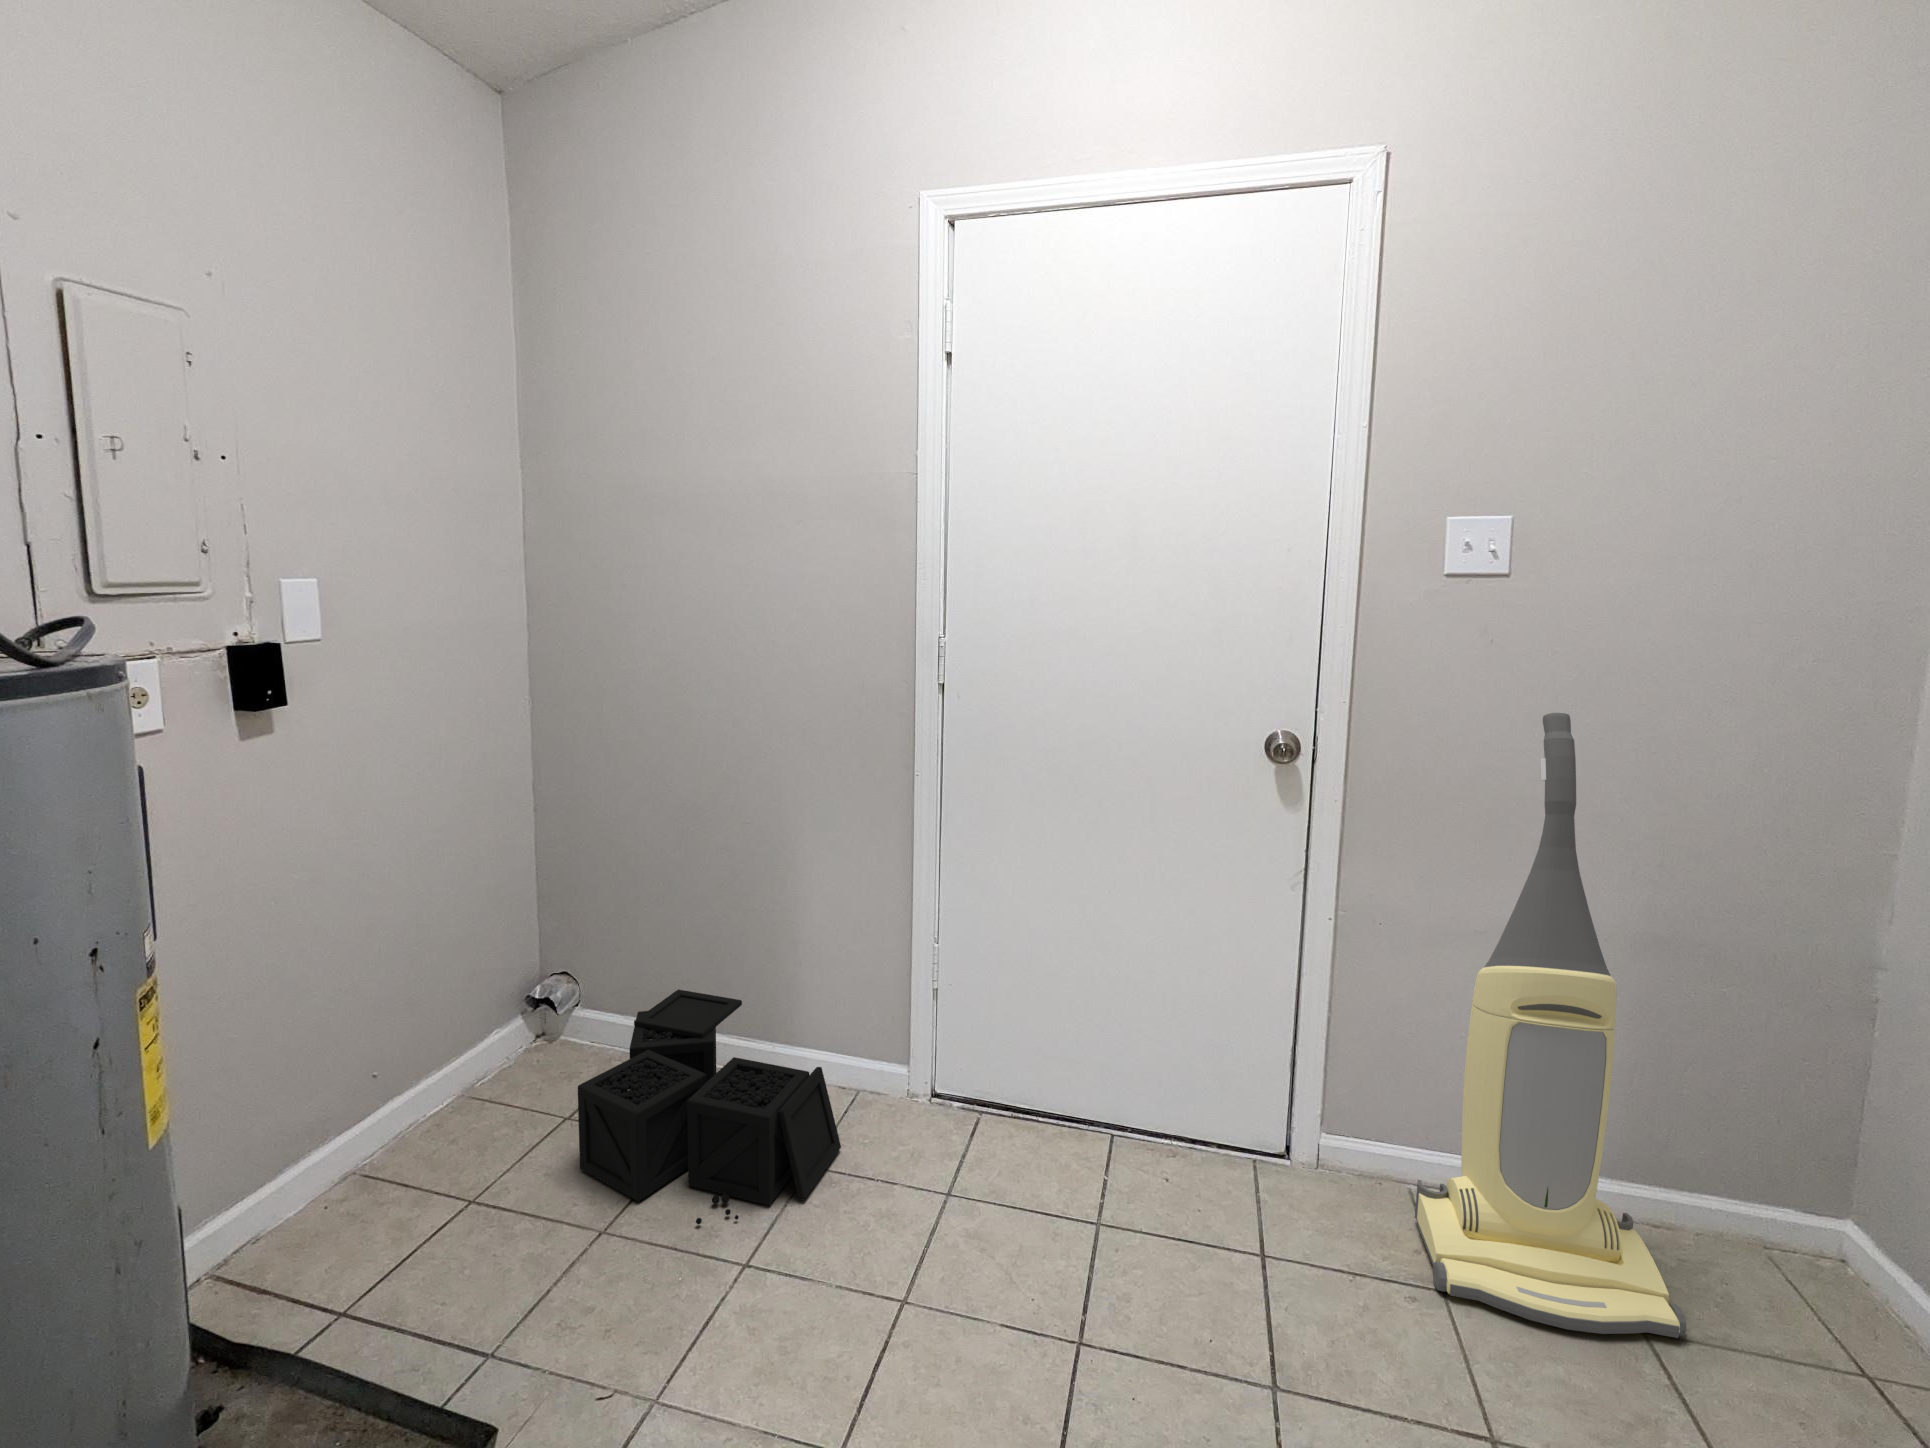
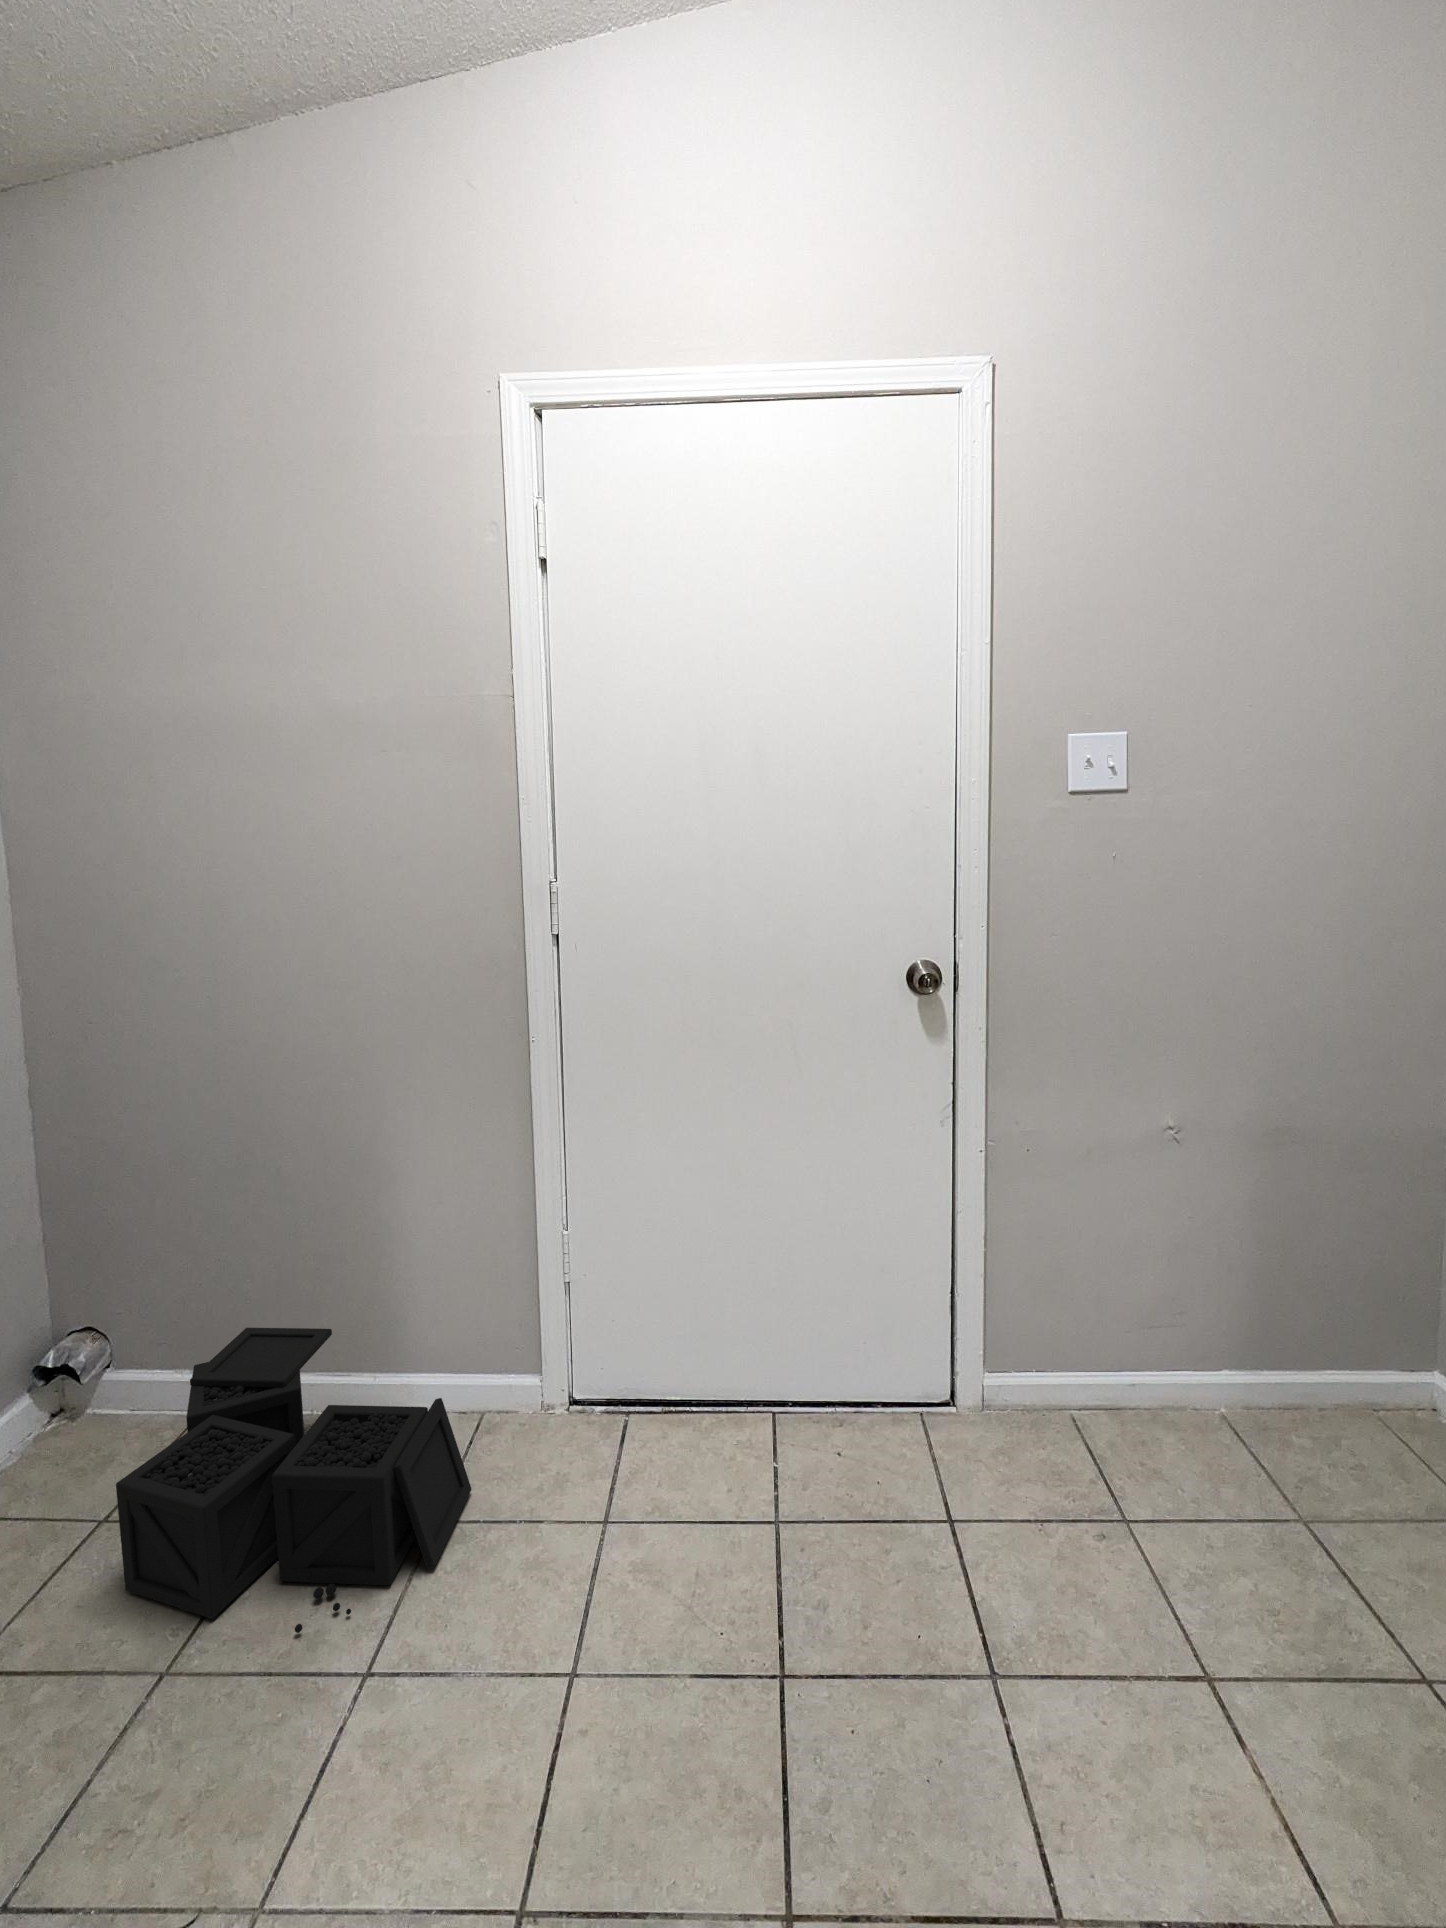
vacuum cleaner: present [1415,713,1686,1338] -> none [1084,924,1340,1537]

